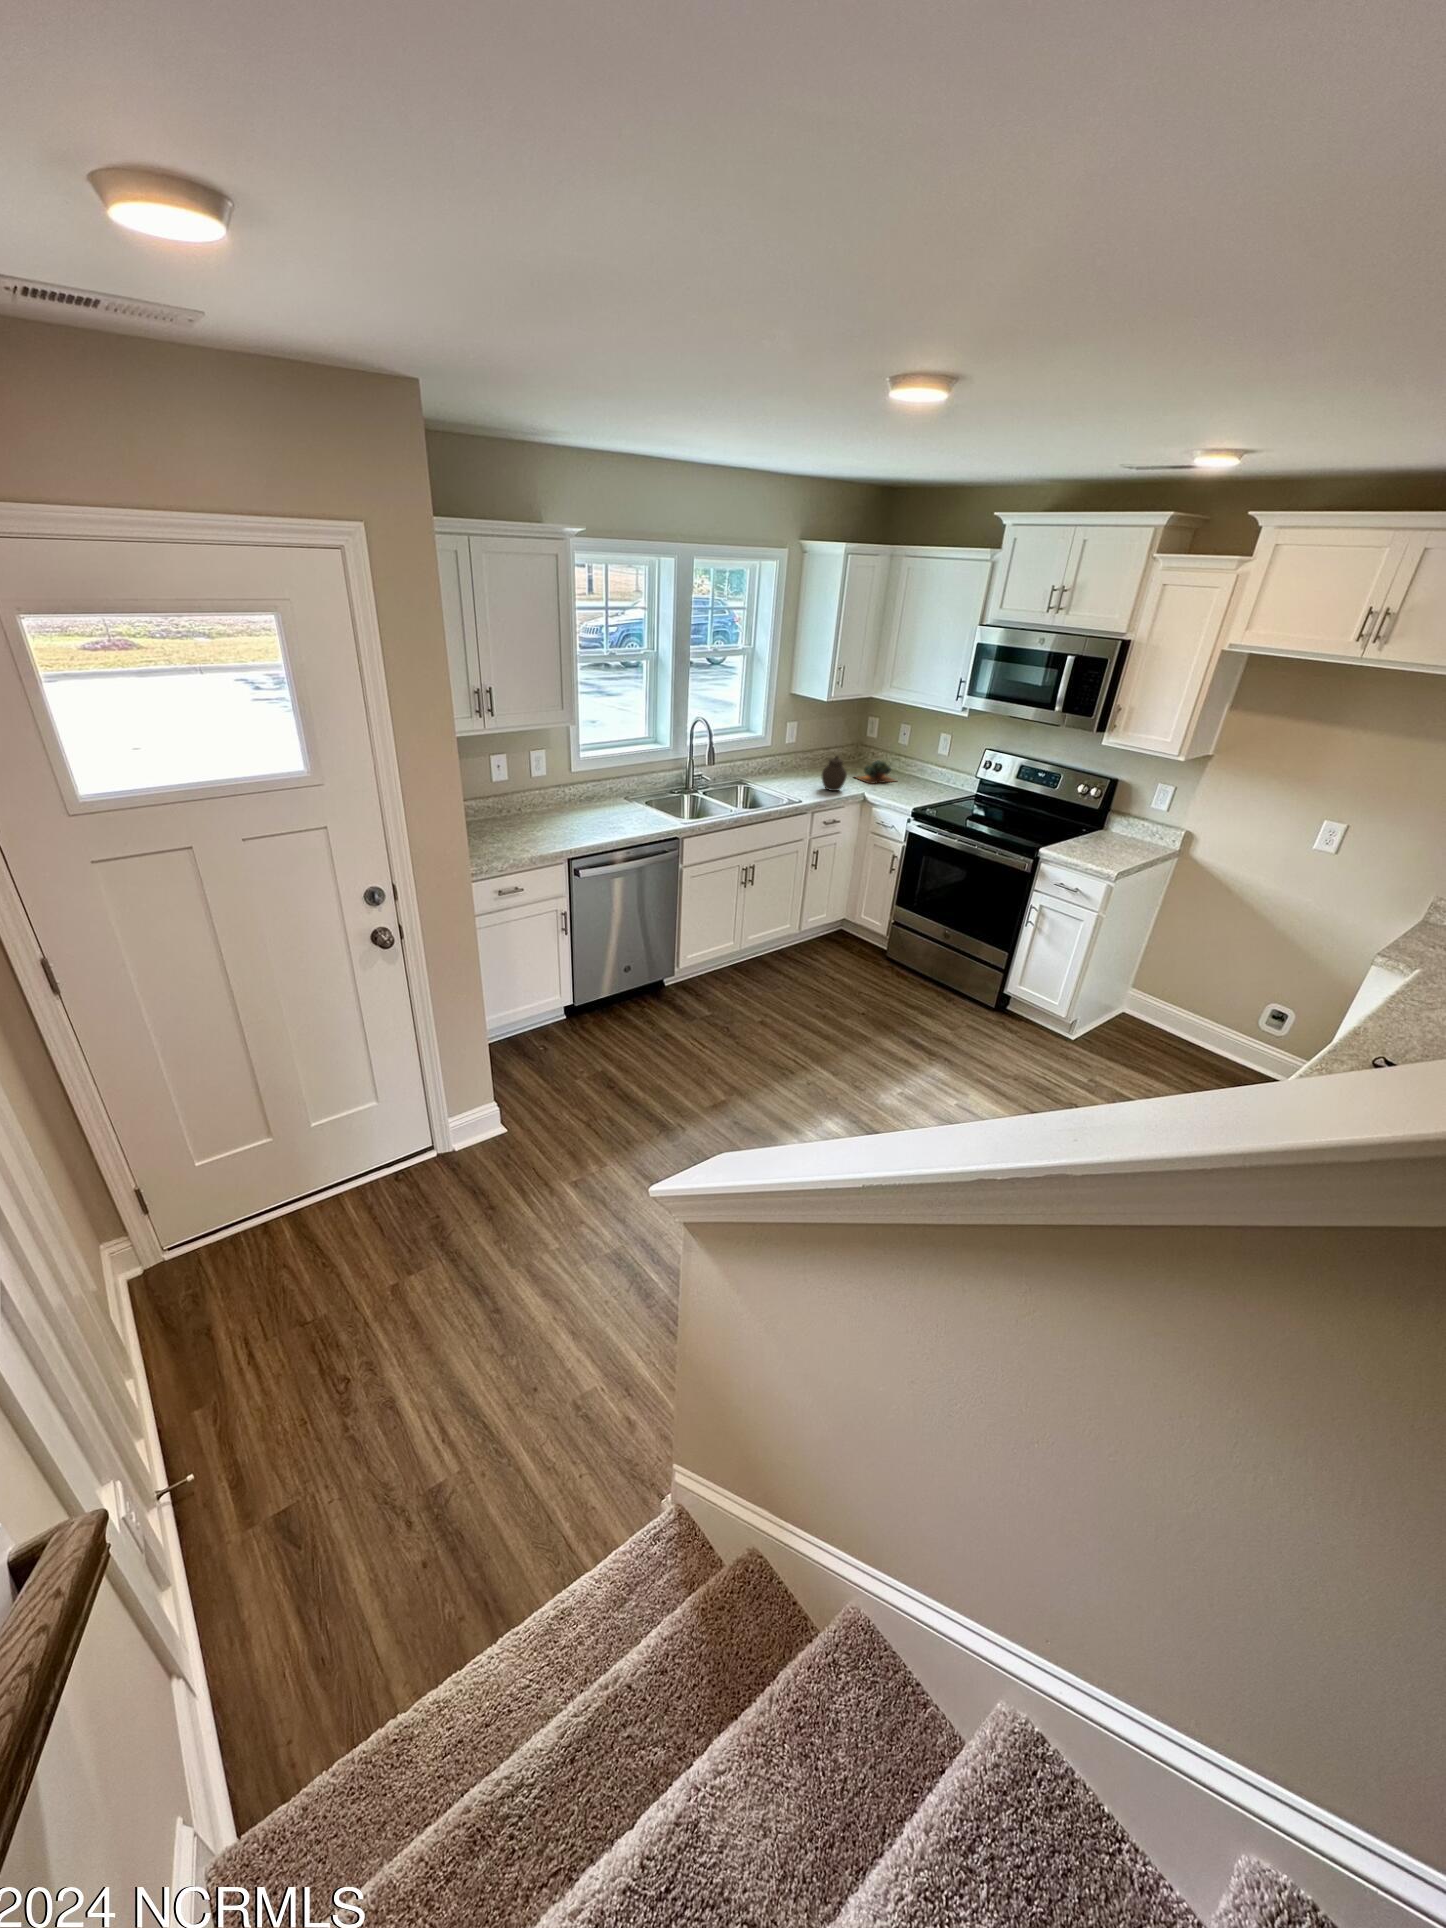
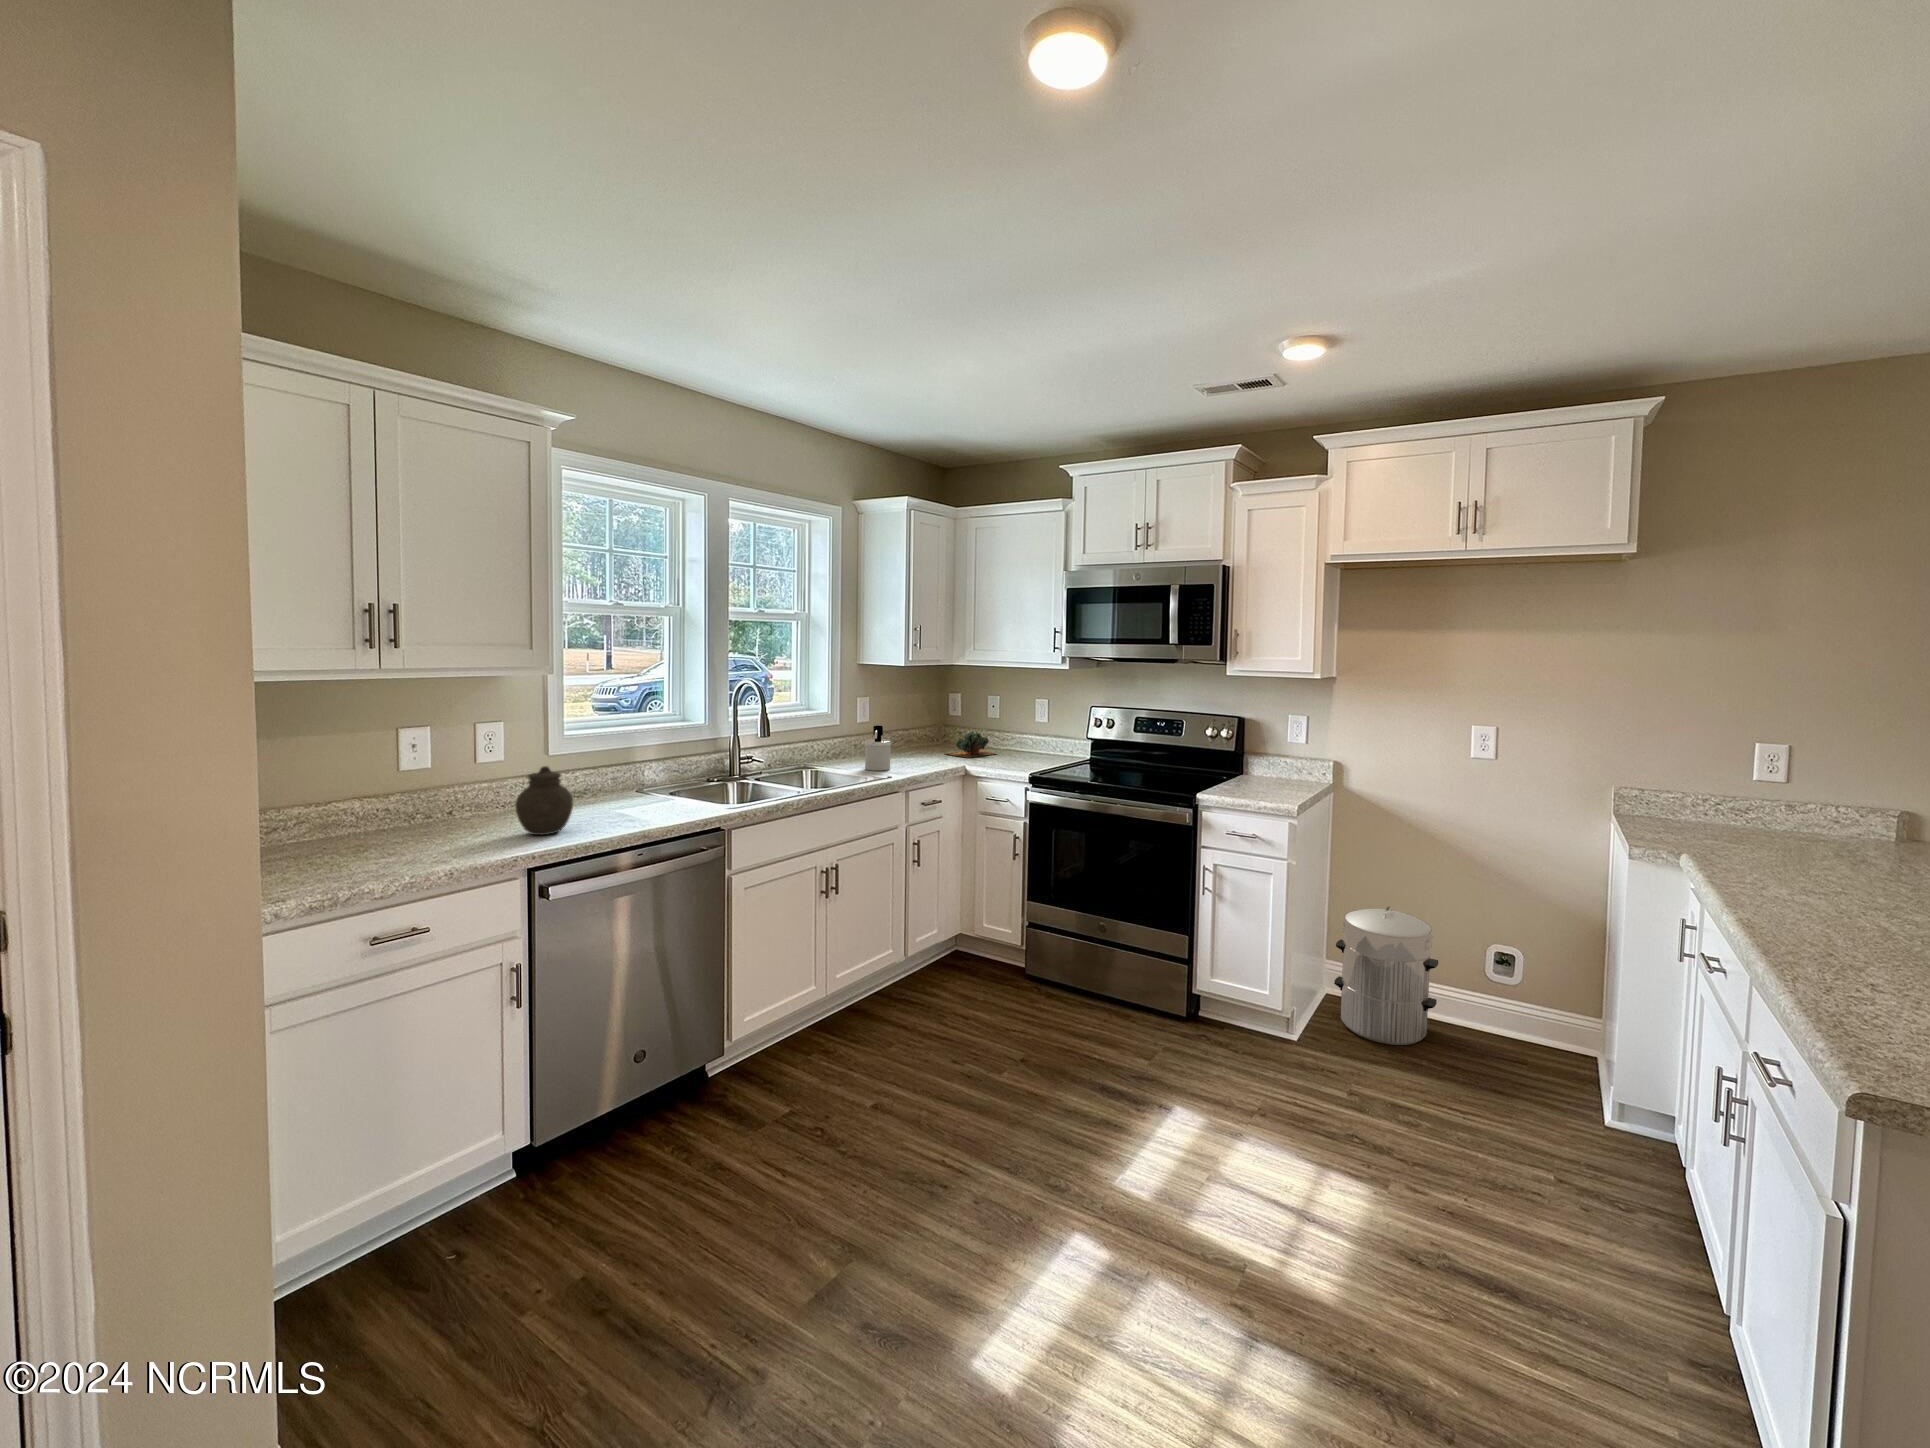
soap dispenser: none [784,756,807,793] -> present [864,725,891,771]
jar: present [822,756,847,791] -> present [515,766,573,835]
waste bin: none [1120,957,1217,1060] -> present [1334,906,1438,1045]

